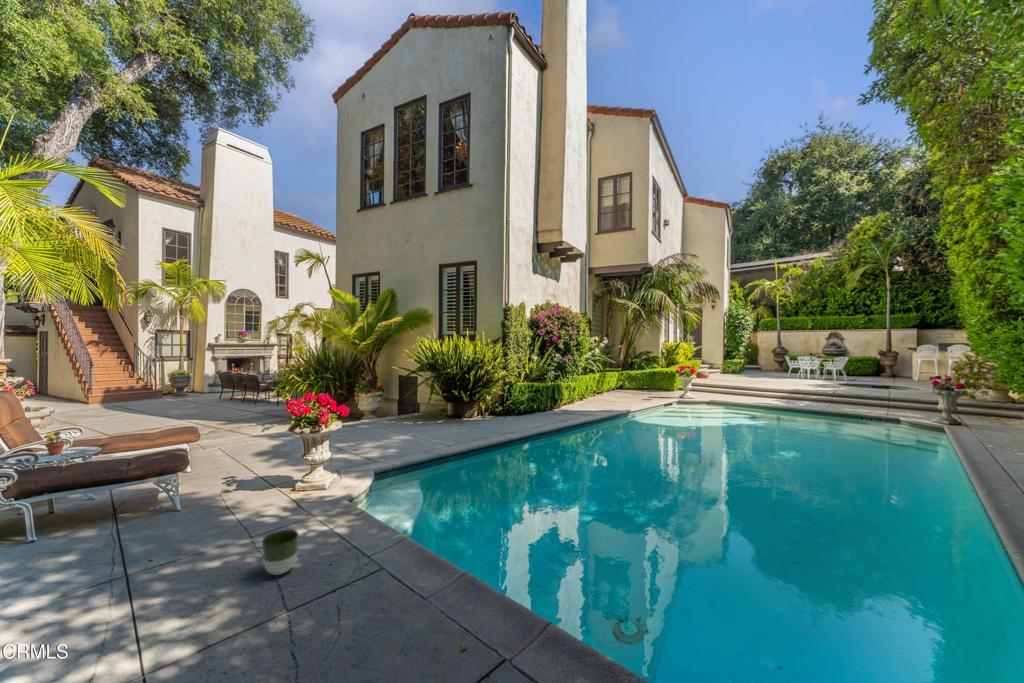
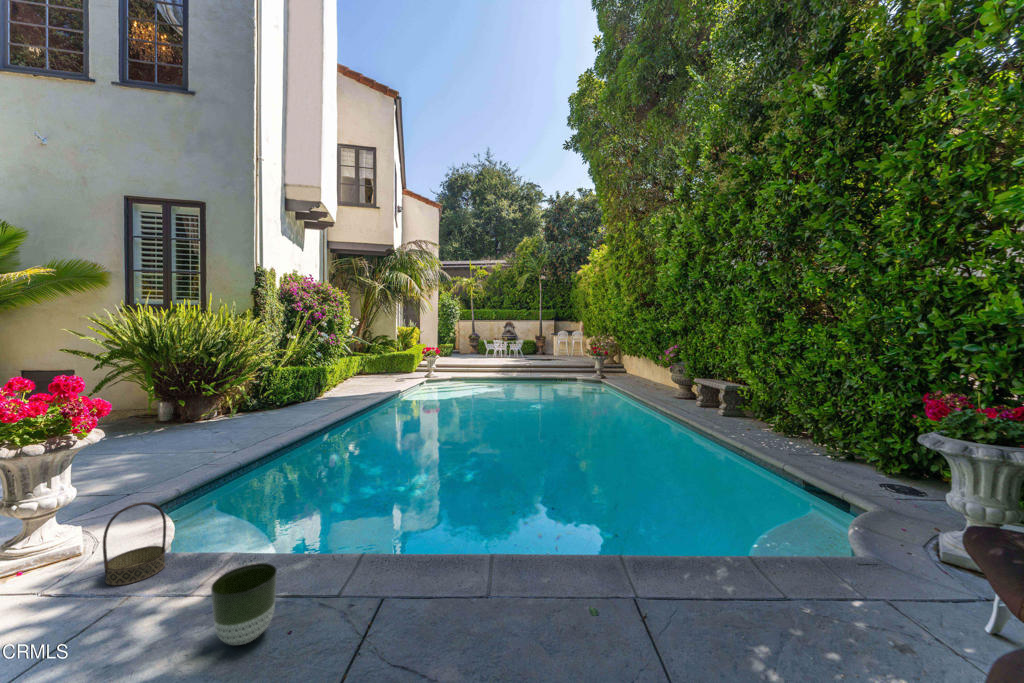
basket: none [294,475,323,519] -> present [103,502,166,586]

